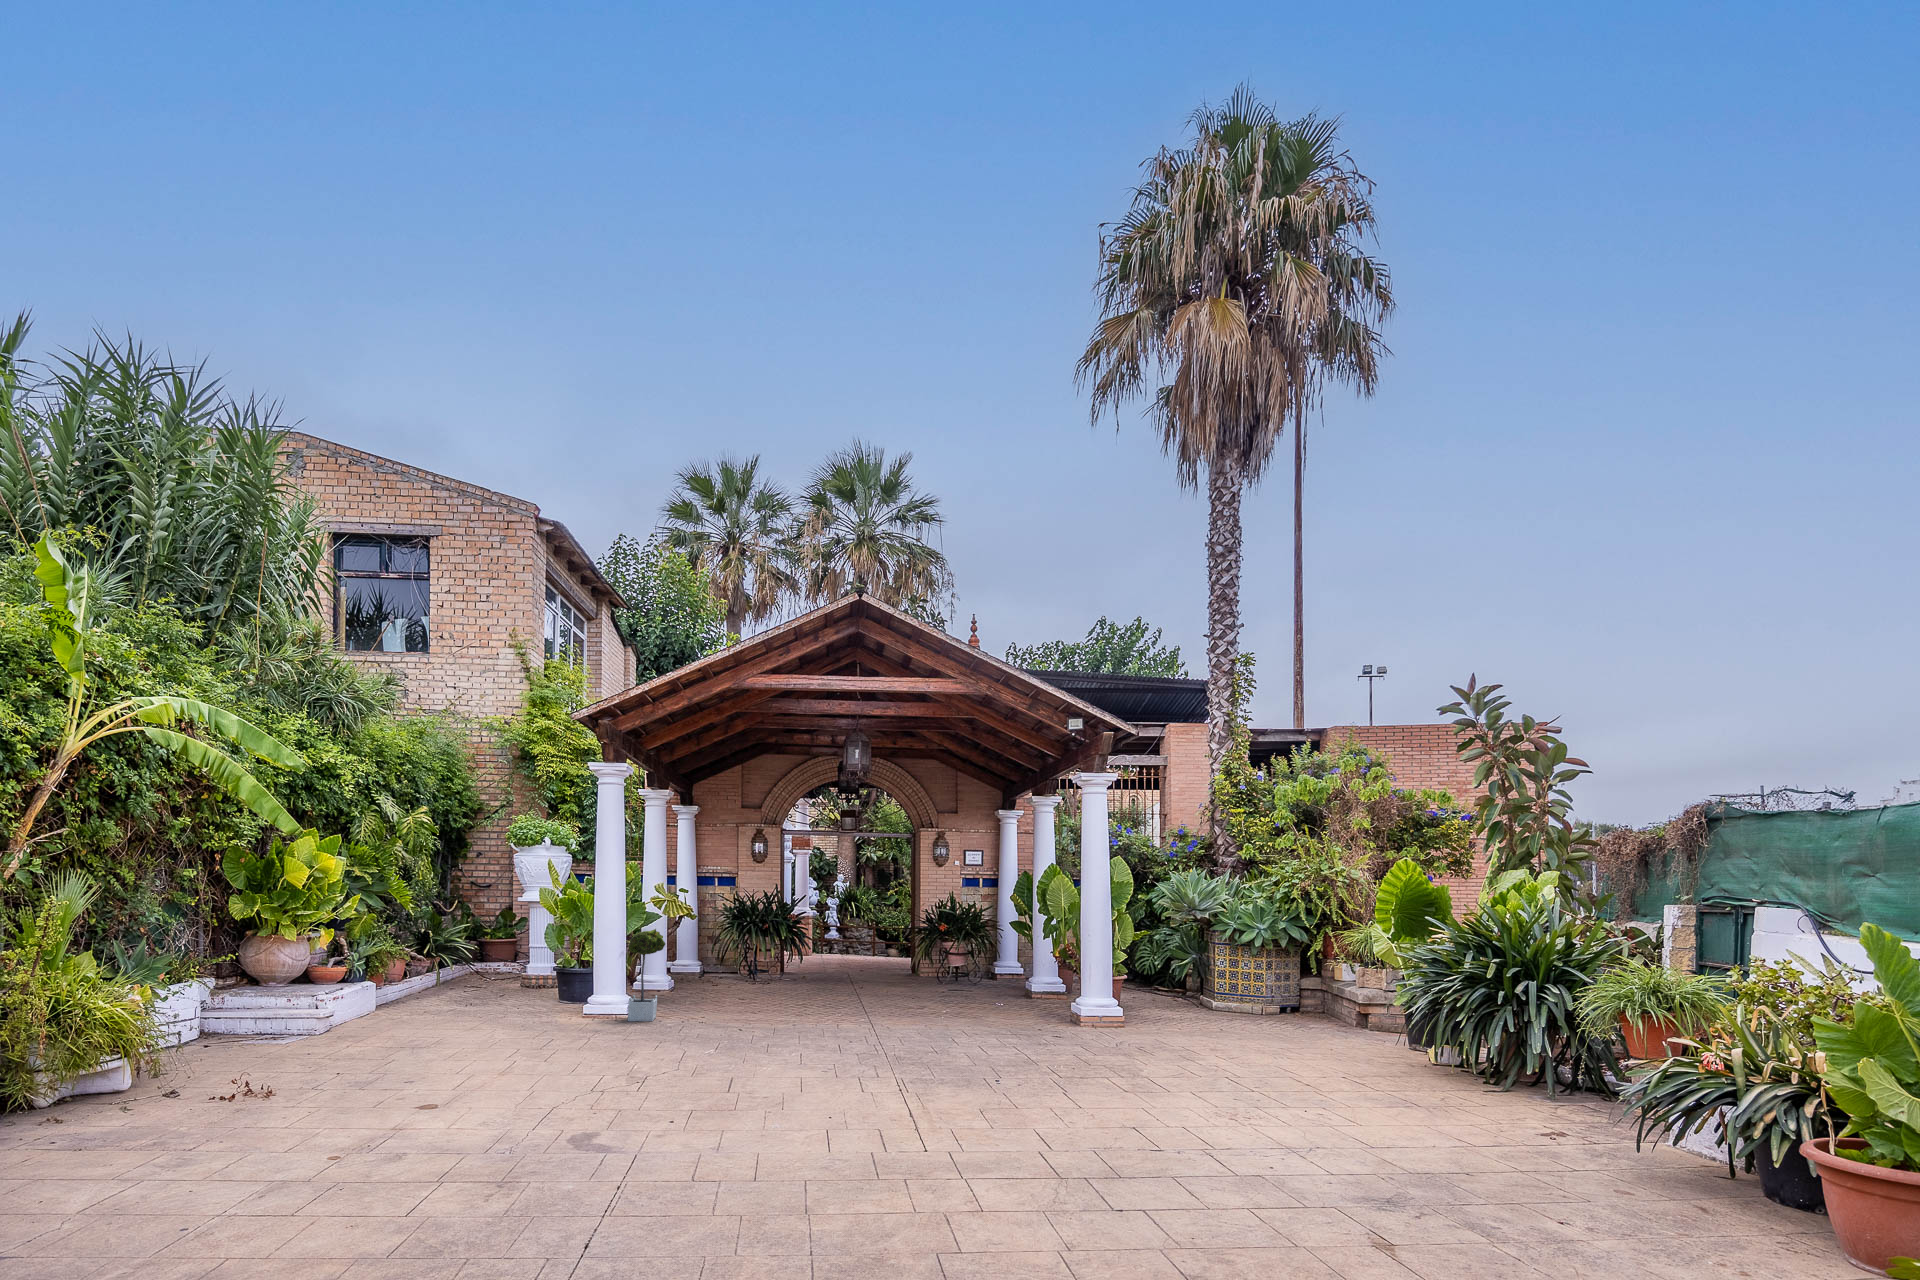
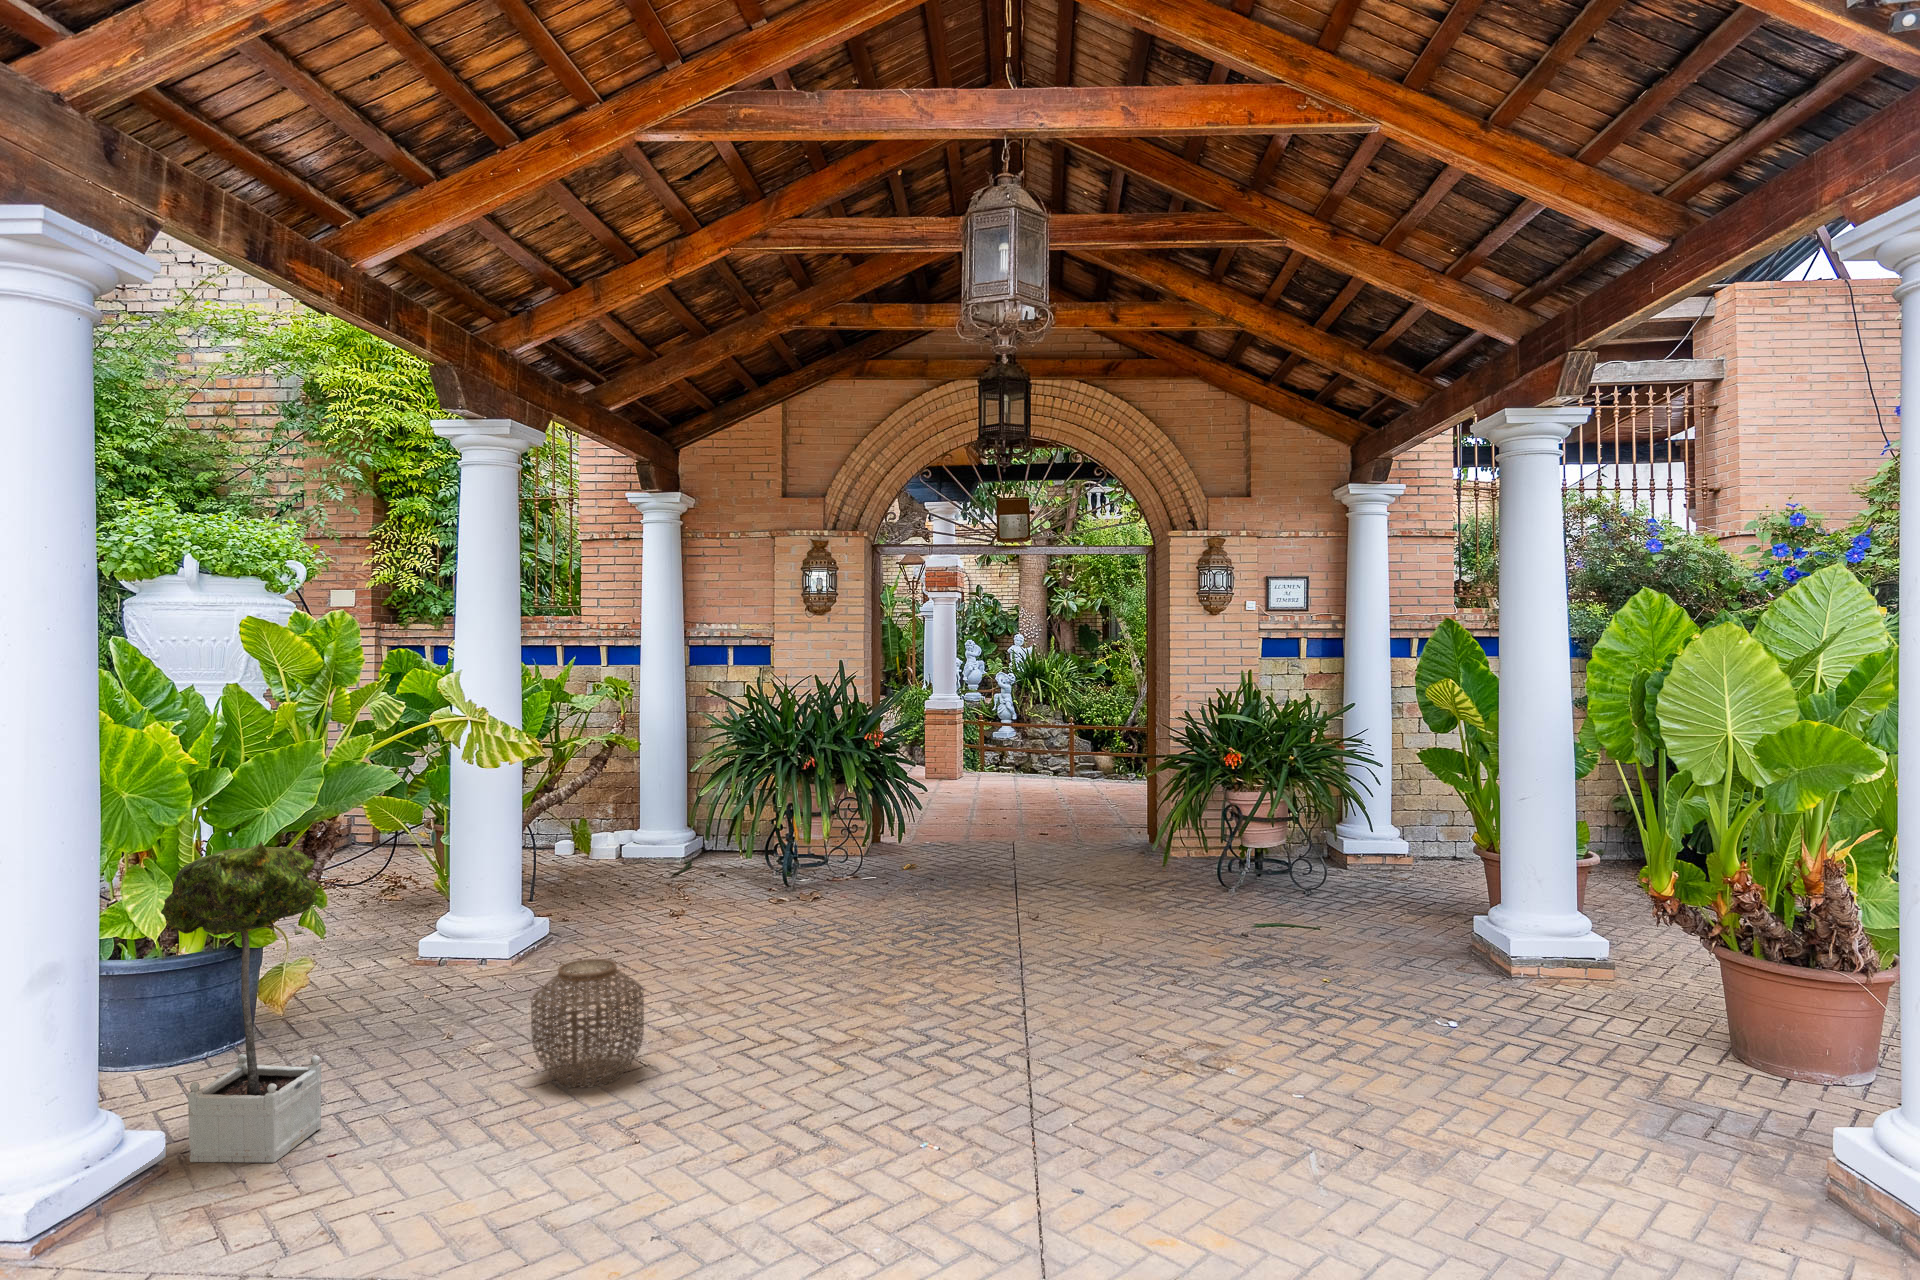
woven basket: none [708,976,743,1014] -> present [531,959,644,1087]

